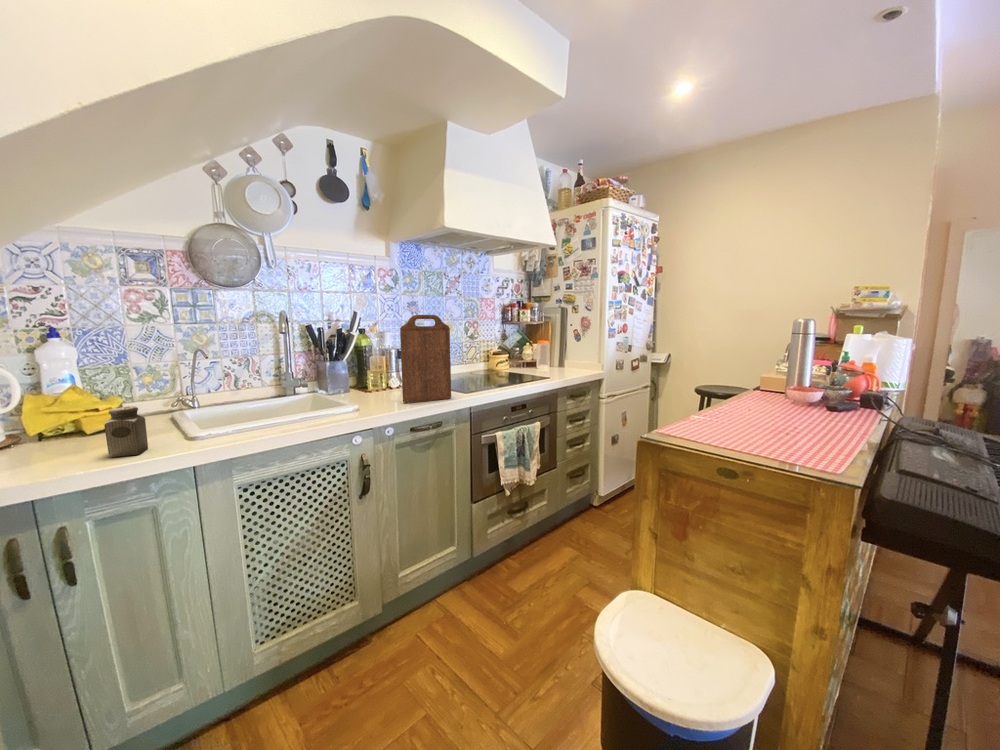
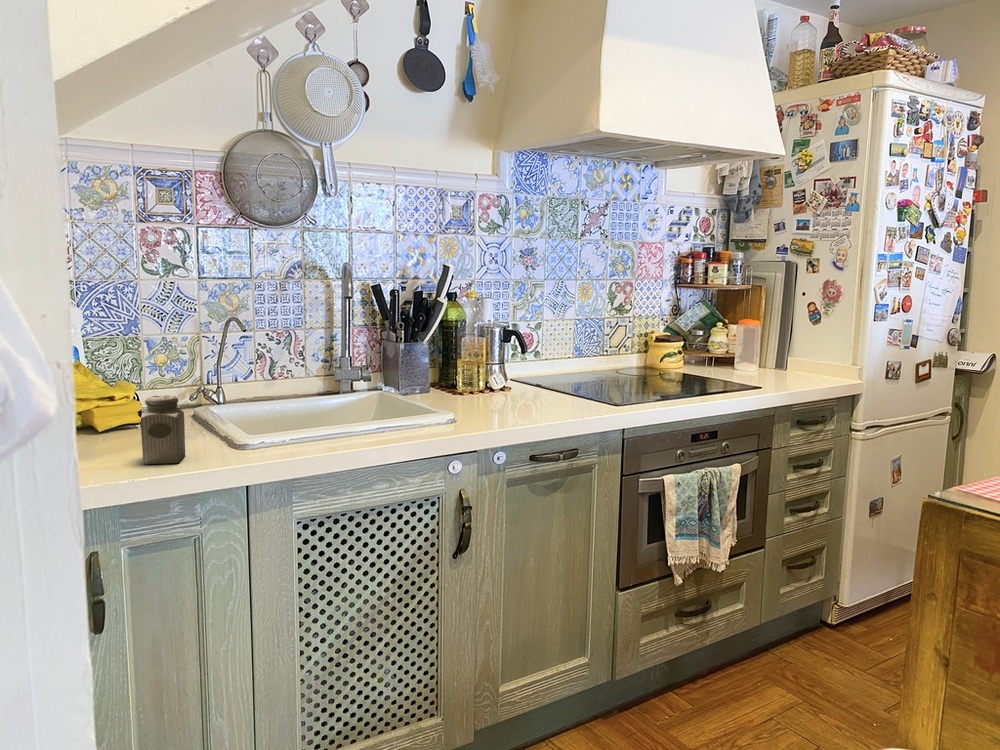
cutting board: present [400,315,451,403] -> none [520,273,600,414]

